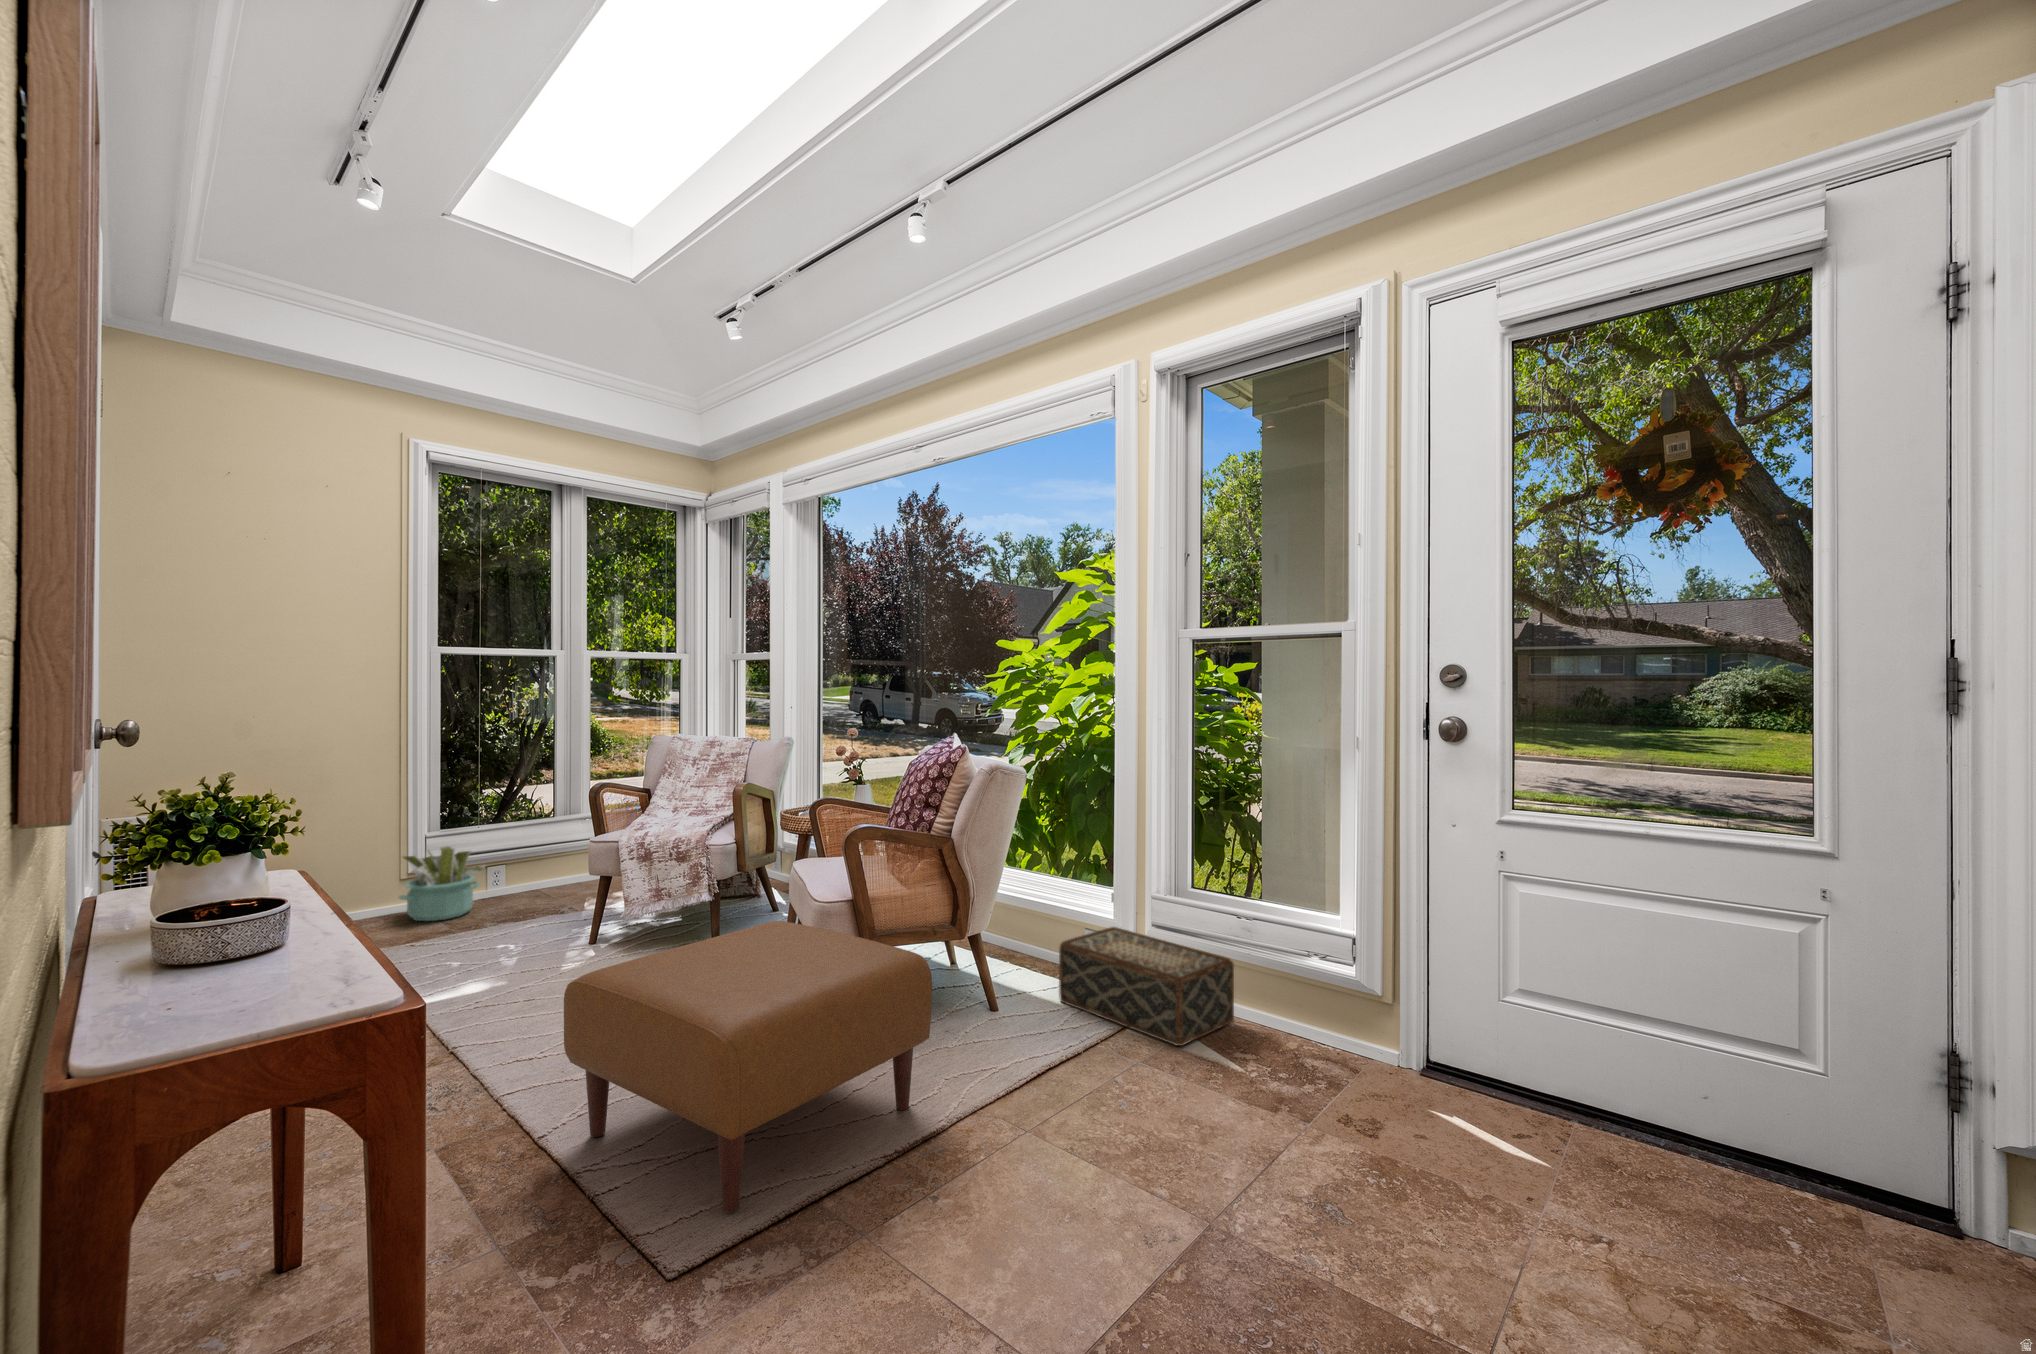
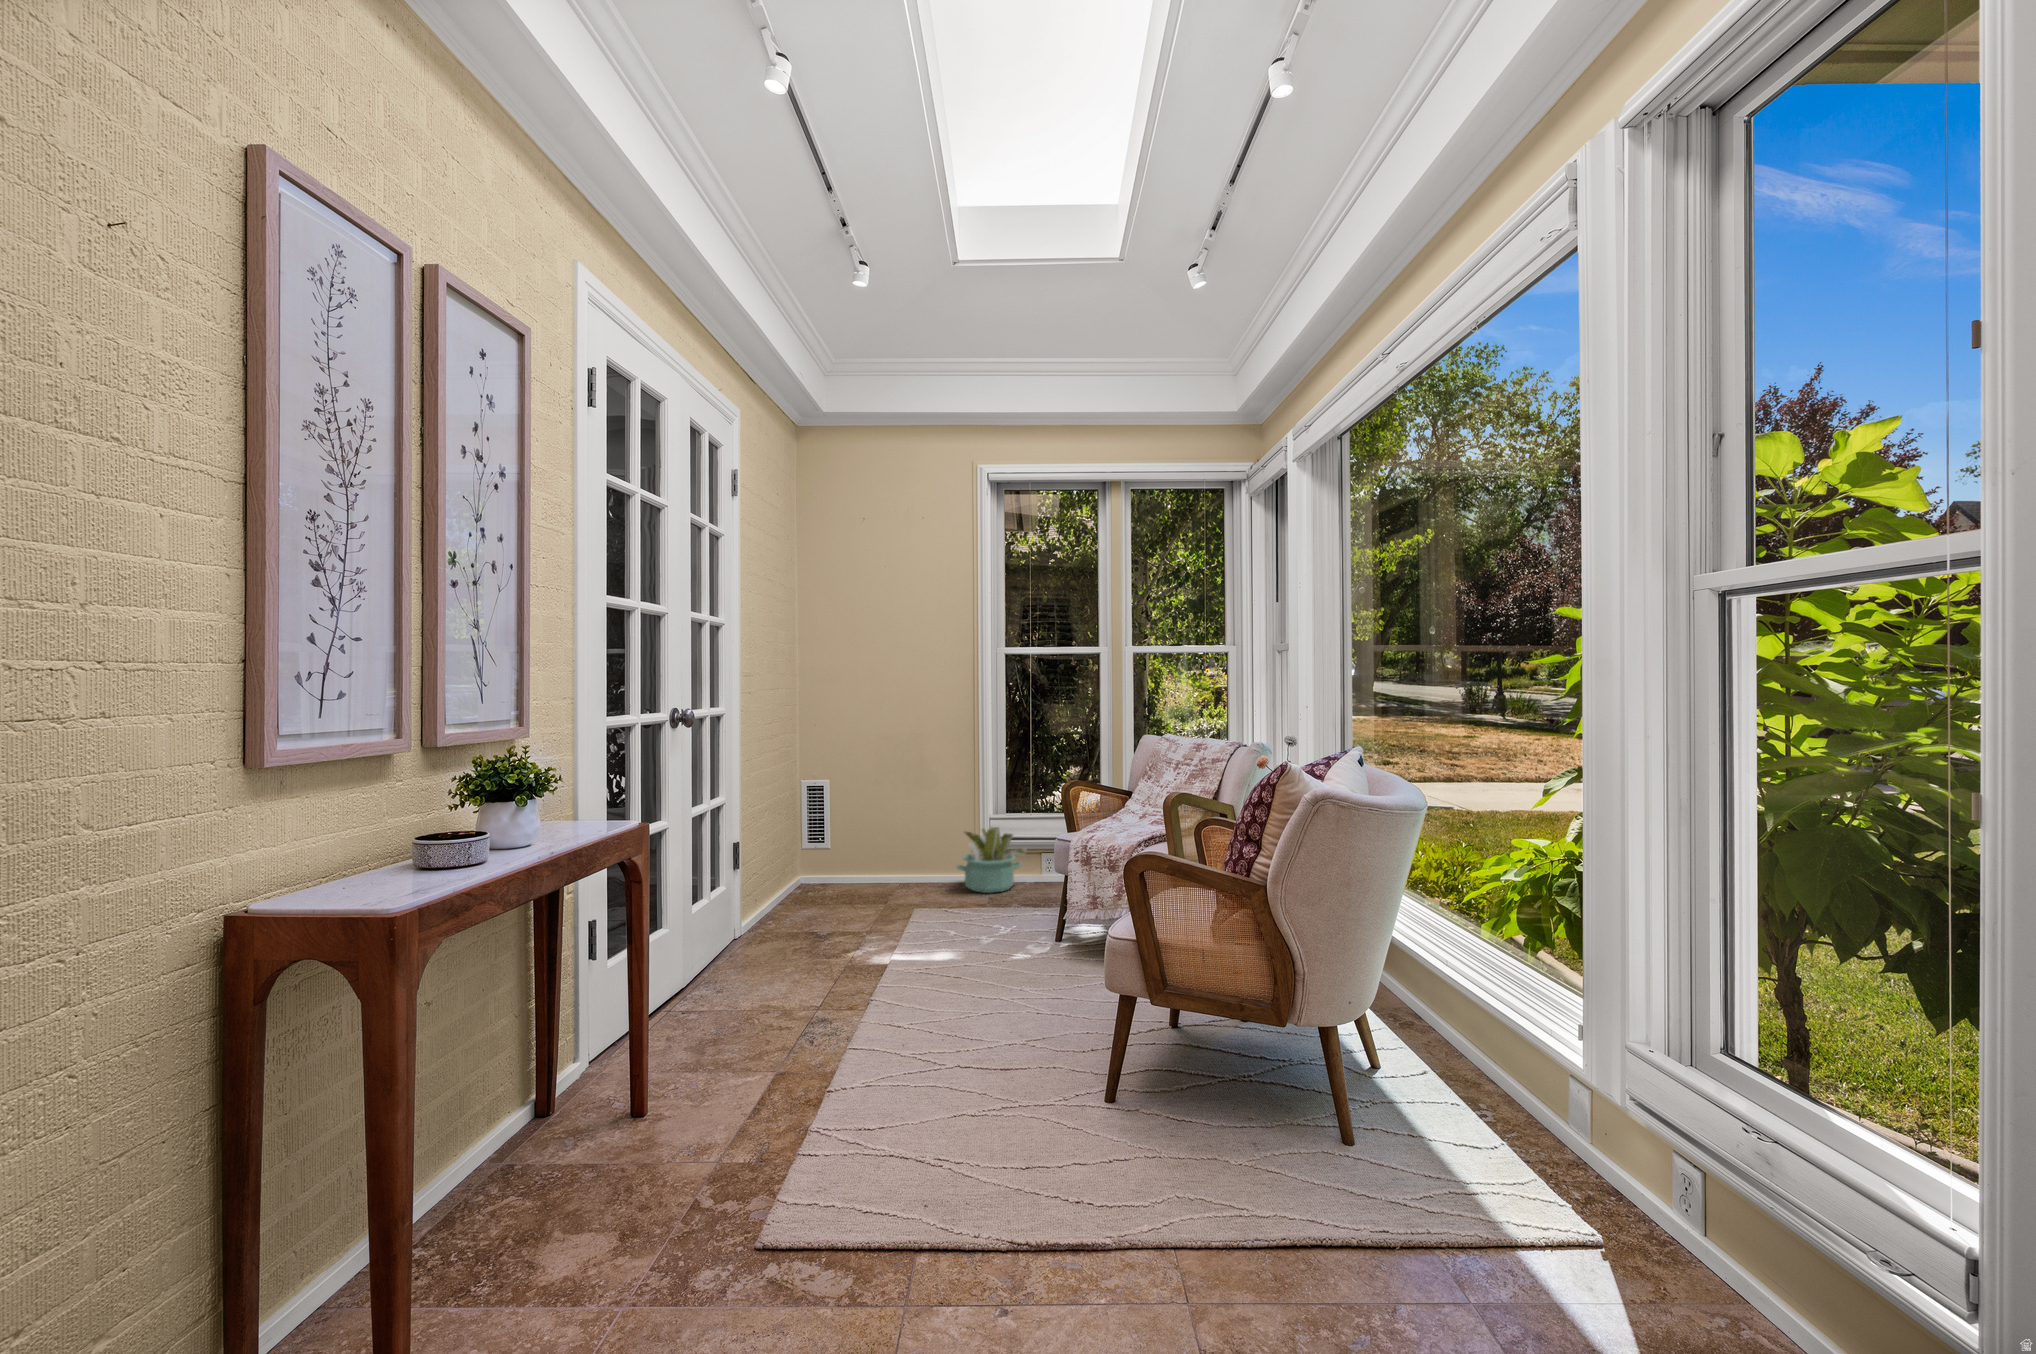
ottoman: present [564,921,932,1212] -> none [821,953,1129,1223]
woven basket: present [1059,927,1234,1046] -> none [1443,1075,1701,1304]

